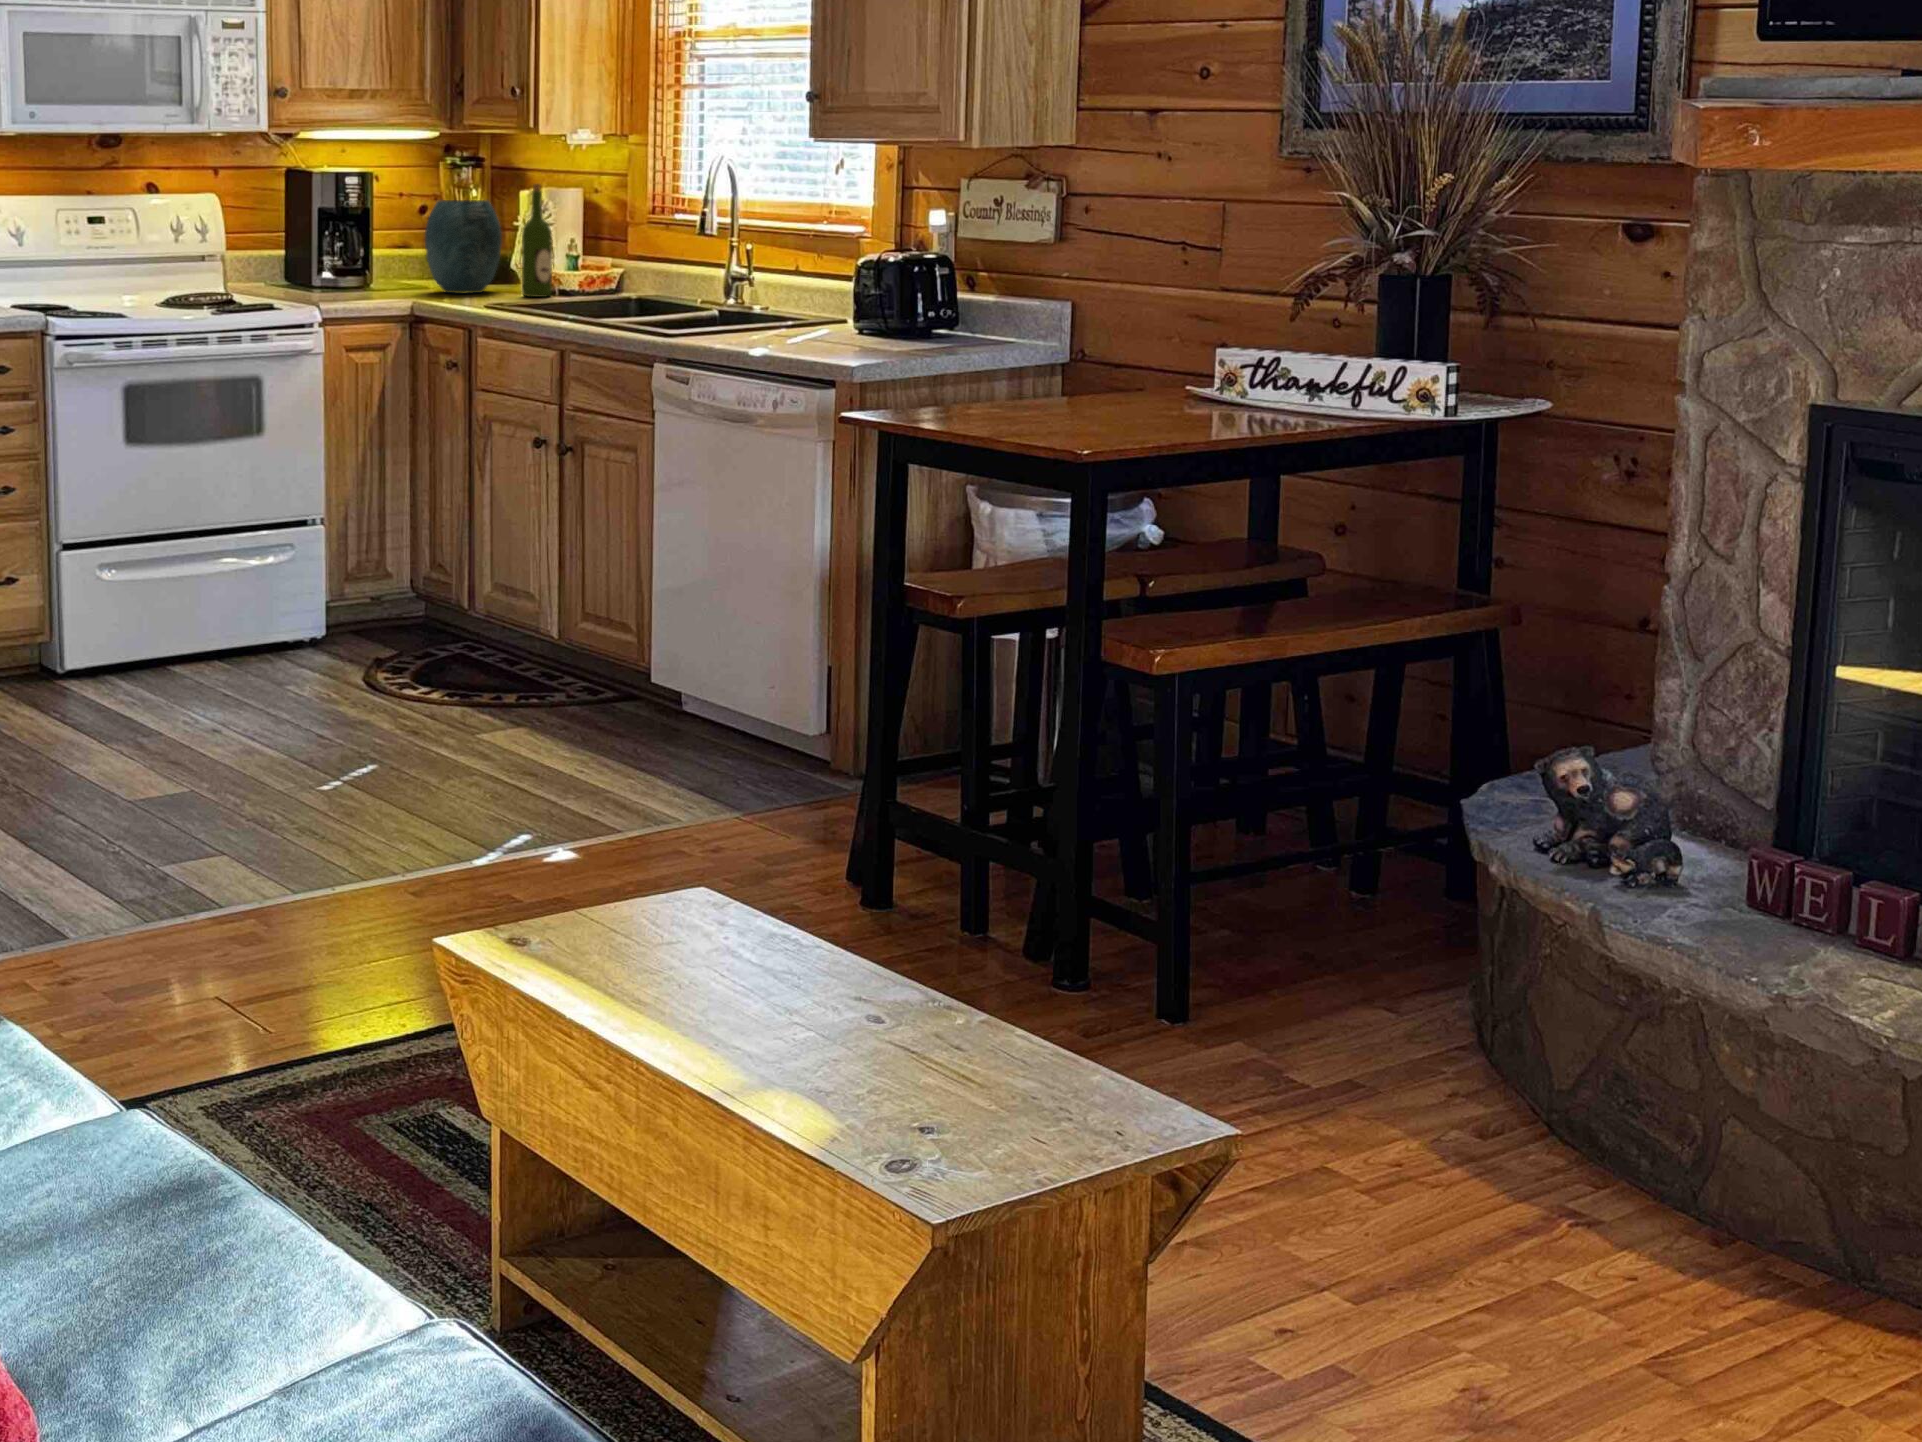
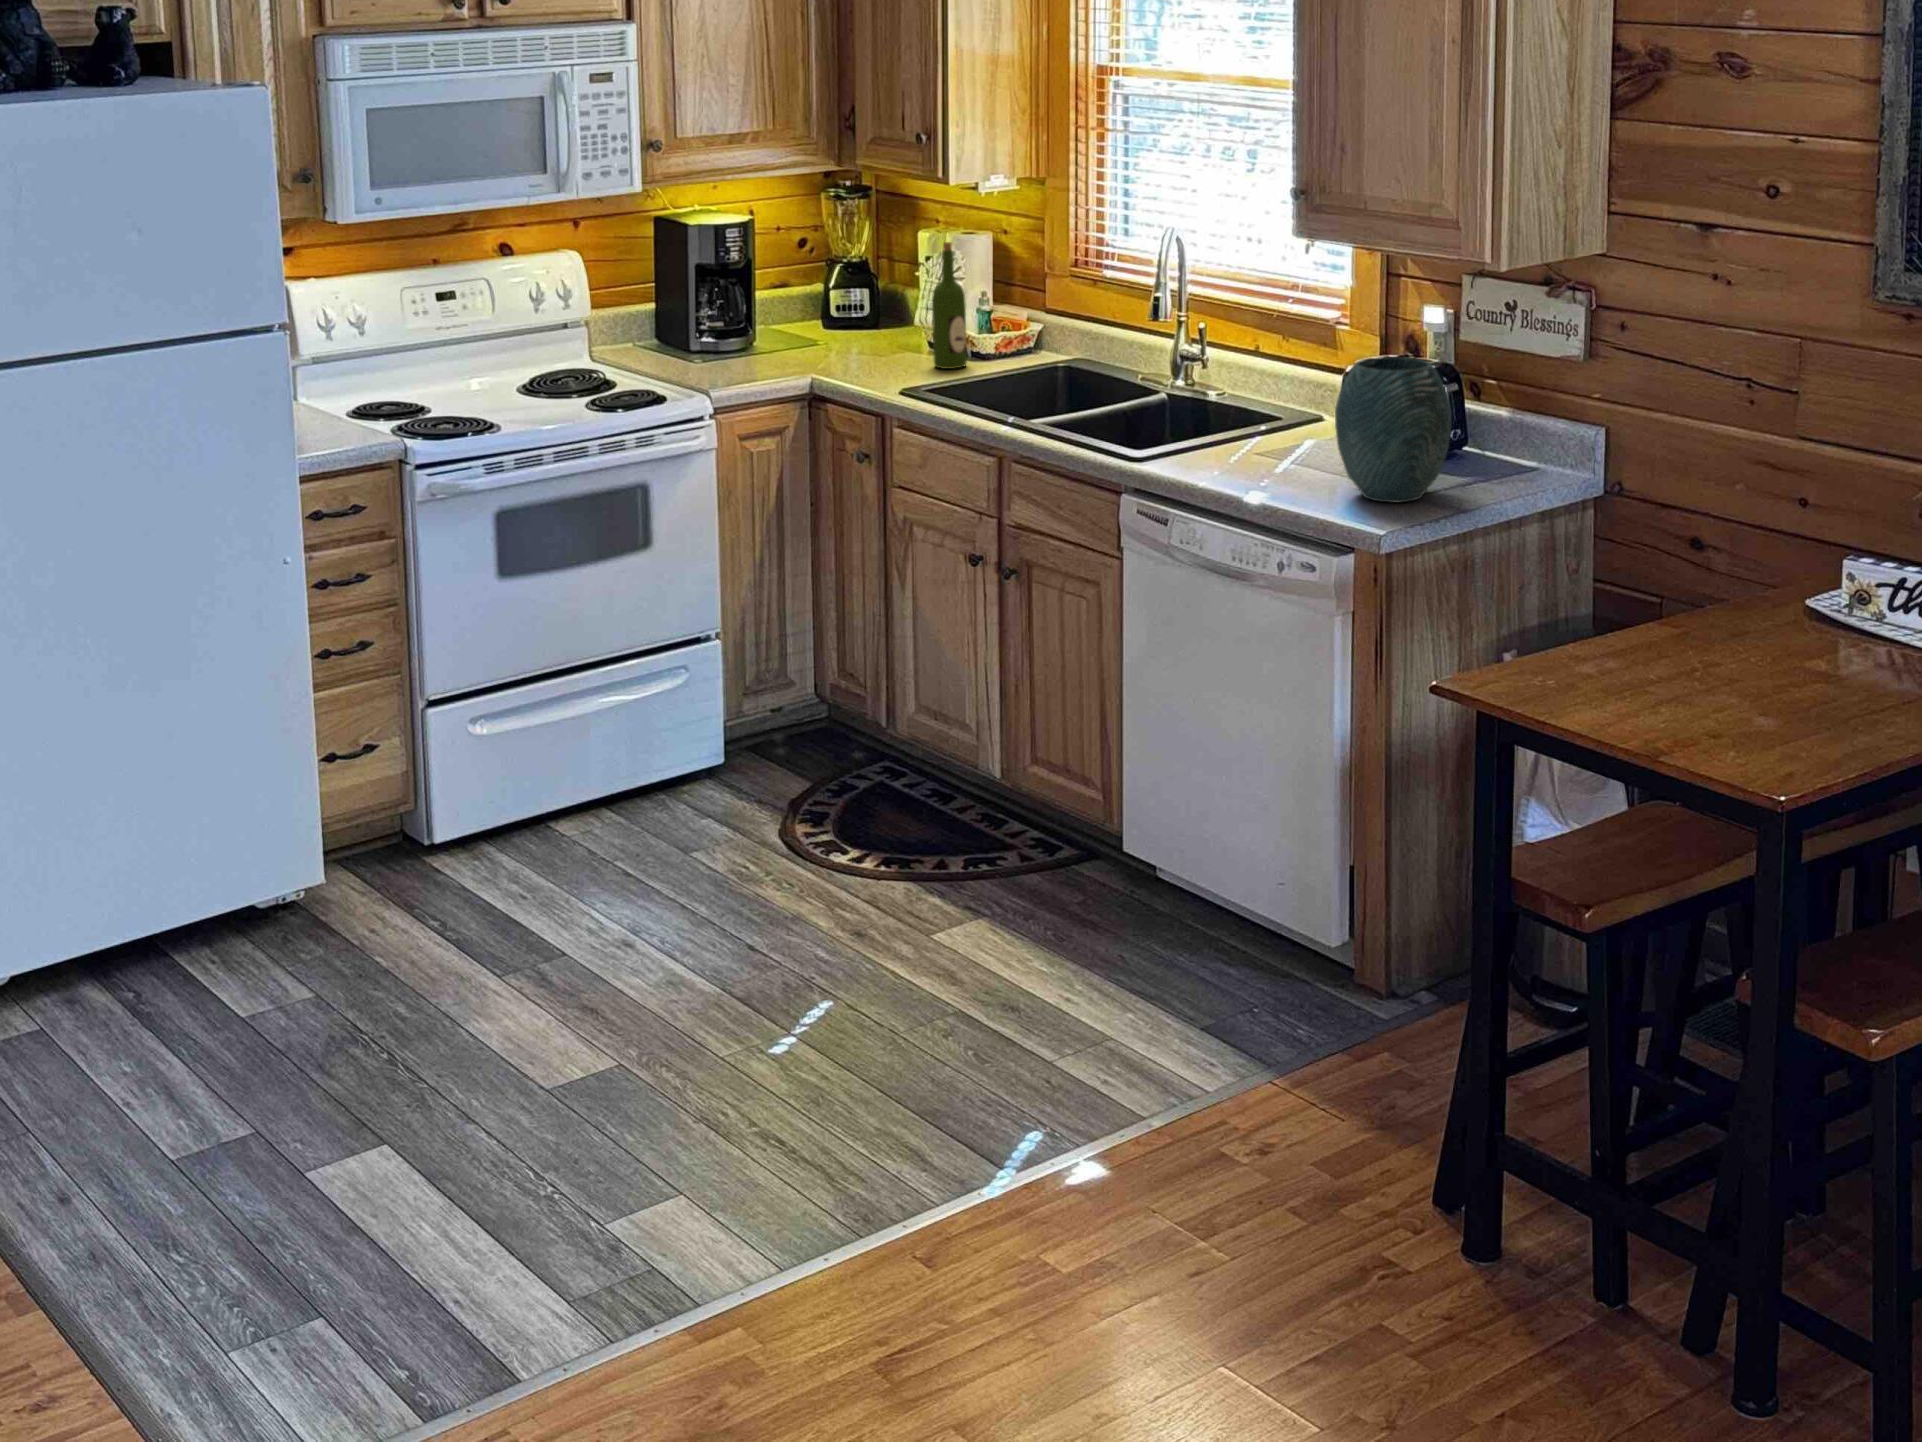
vase: present [425,200,502,294] -> present [1335,357,1451,502]

